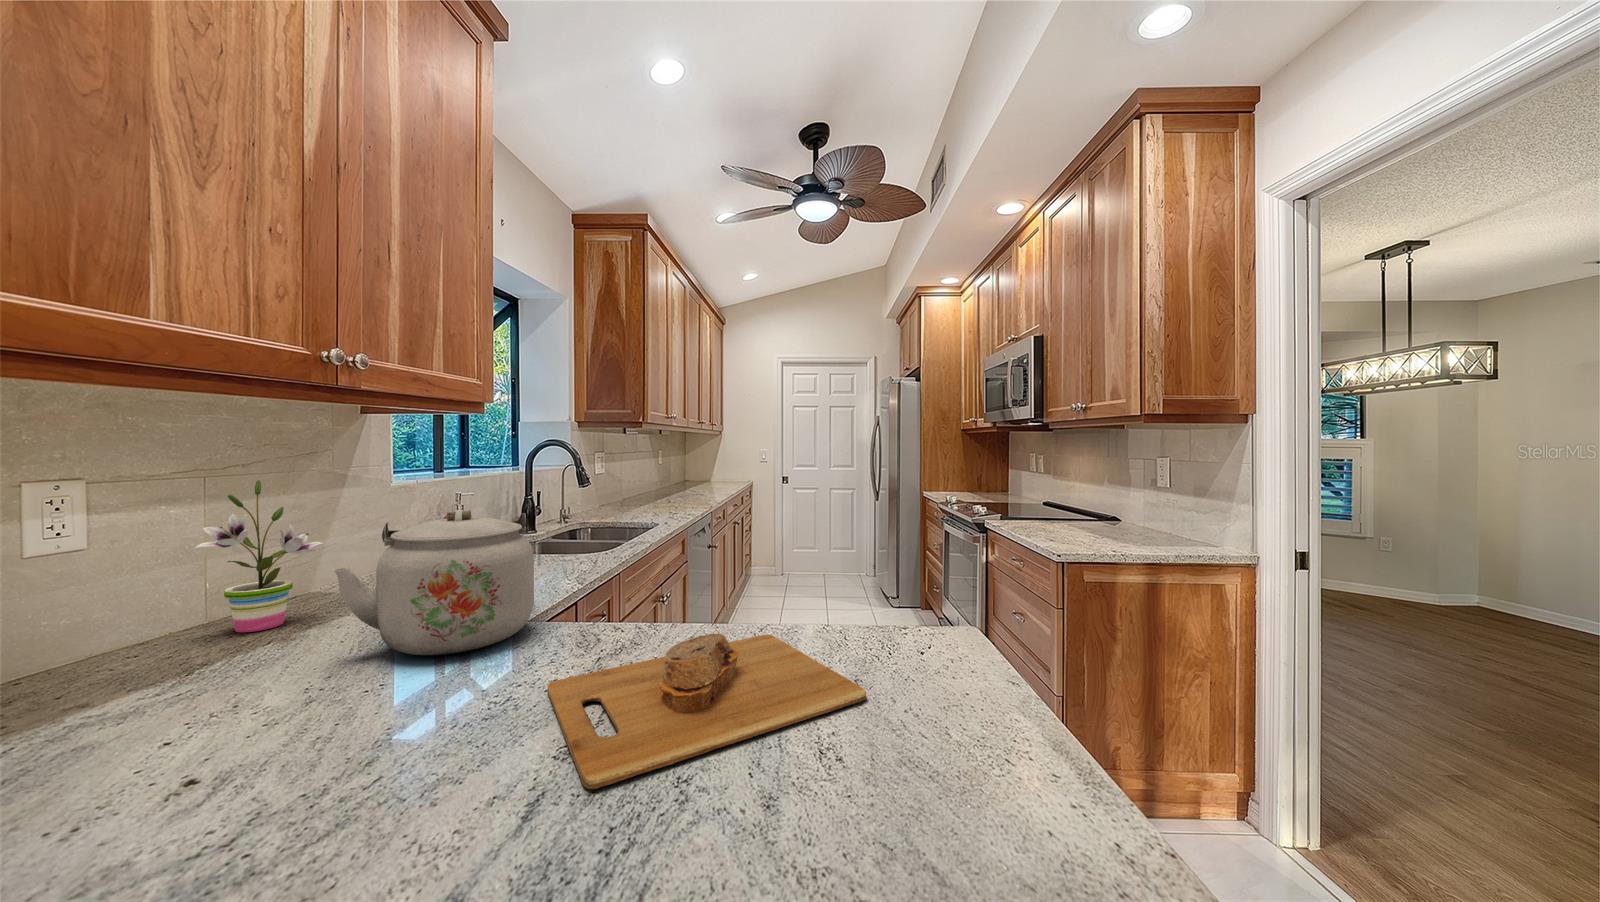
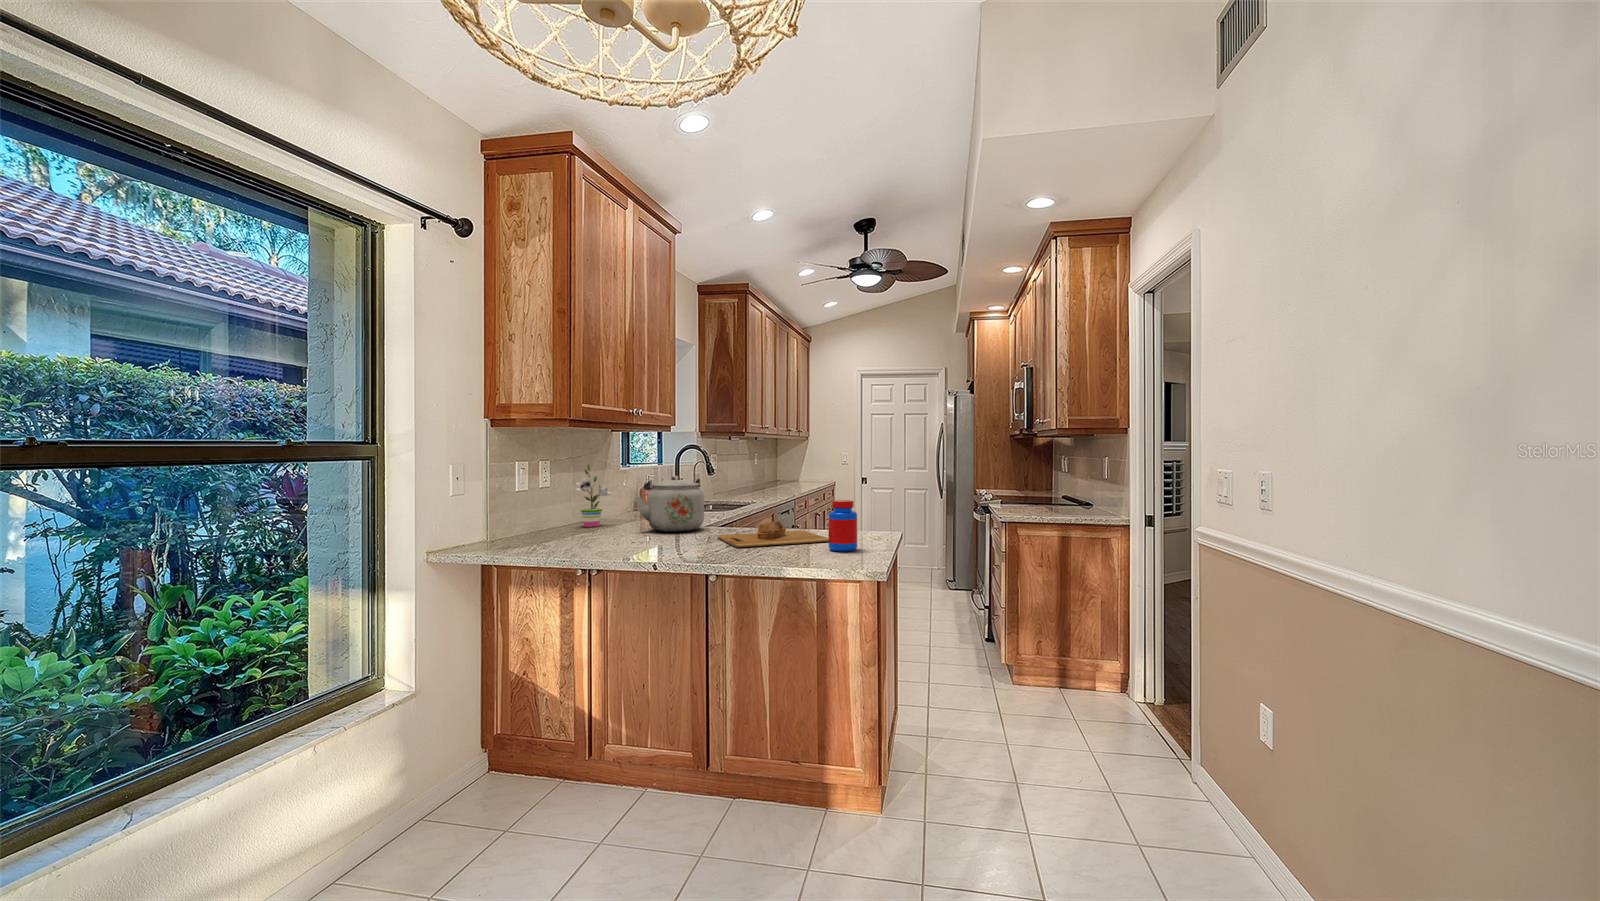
jar: none [905,607,1005,804] -> present [828,500,857,552]

